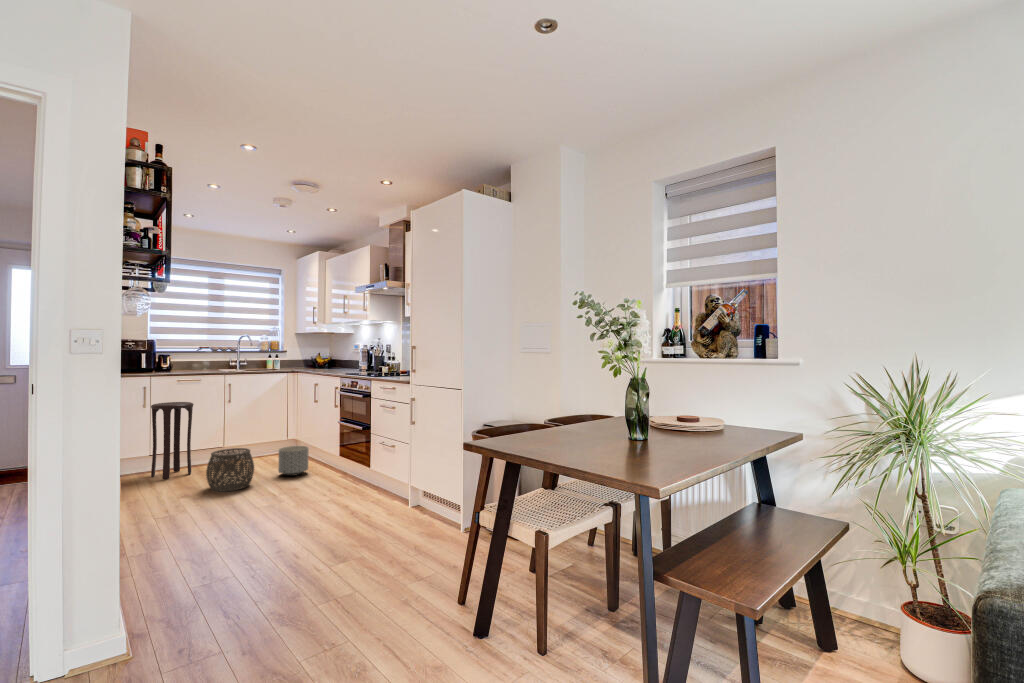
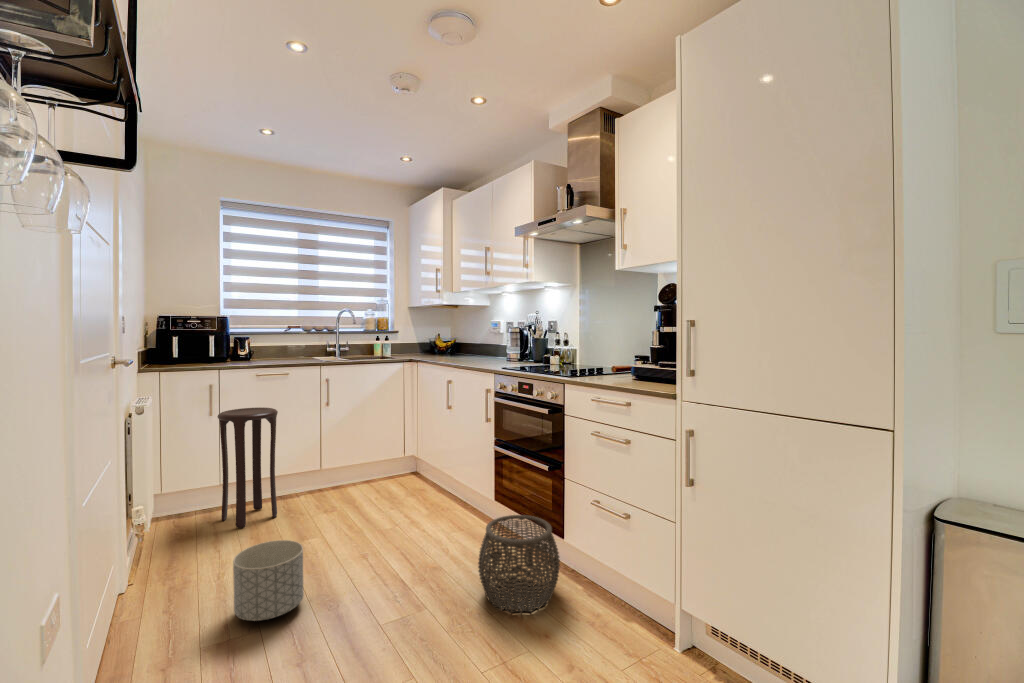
planter: present [278,446,309,476] -> present [233,540,304,621]
woven basket: present [206,448,254,492] -> present [478,515,560,612]

